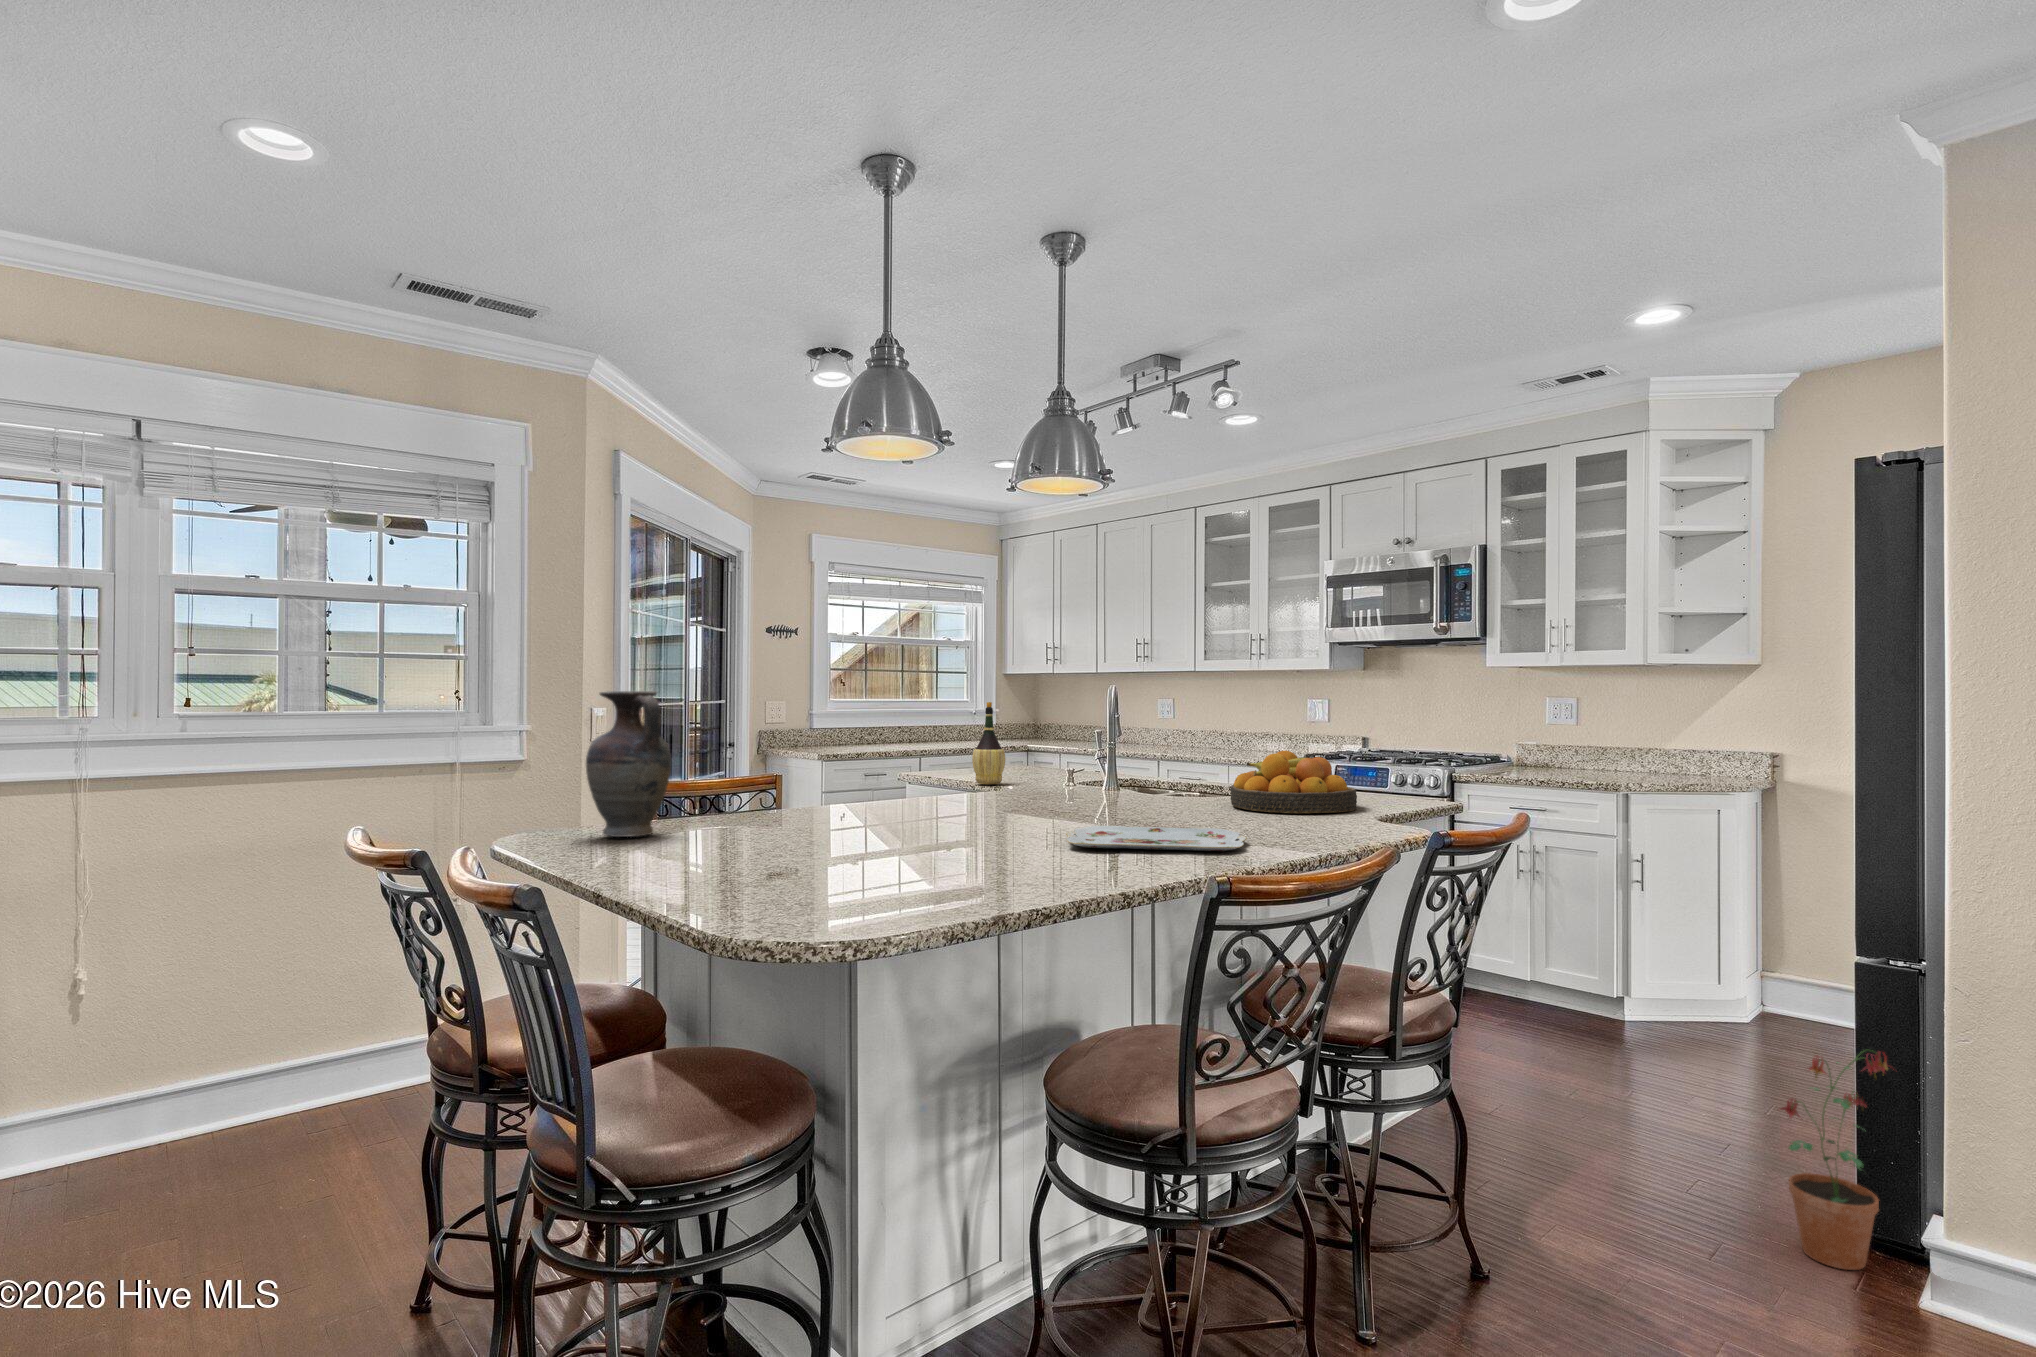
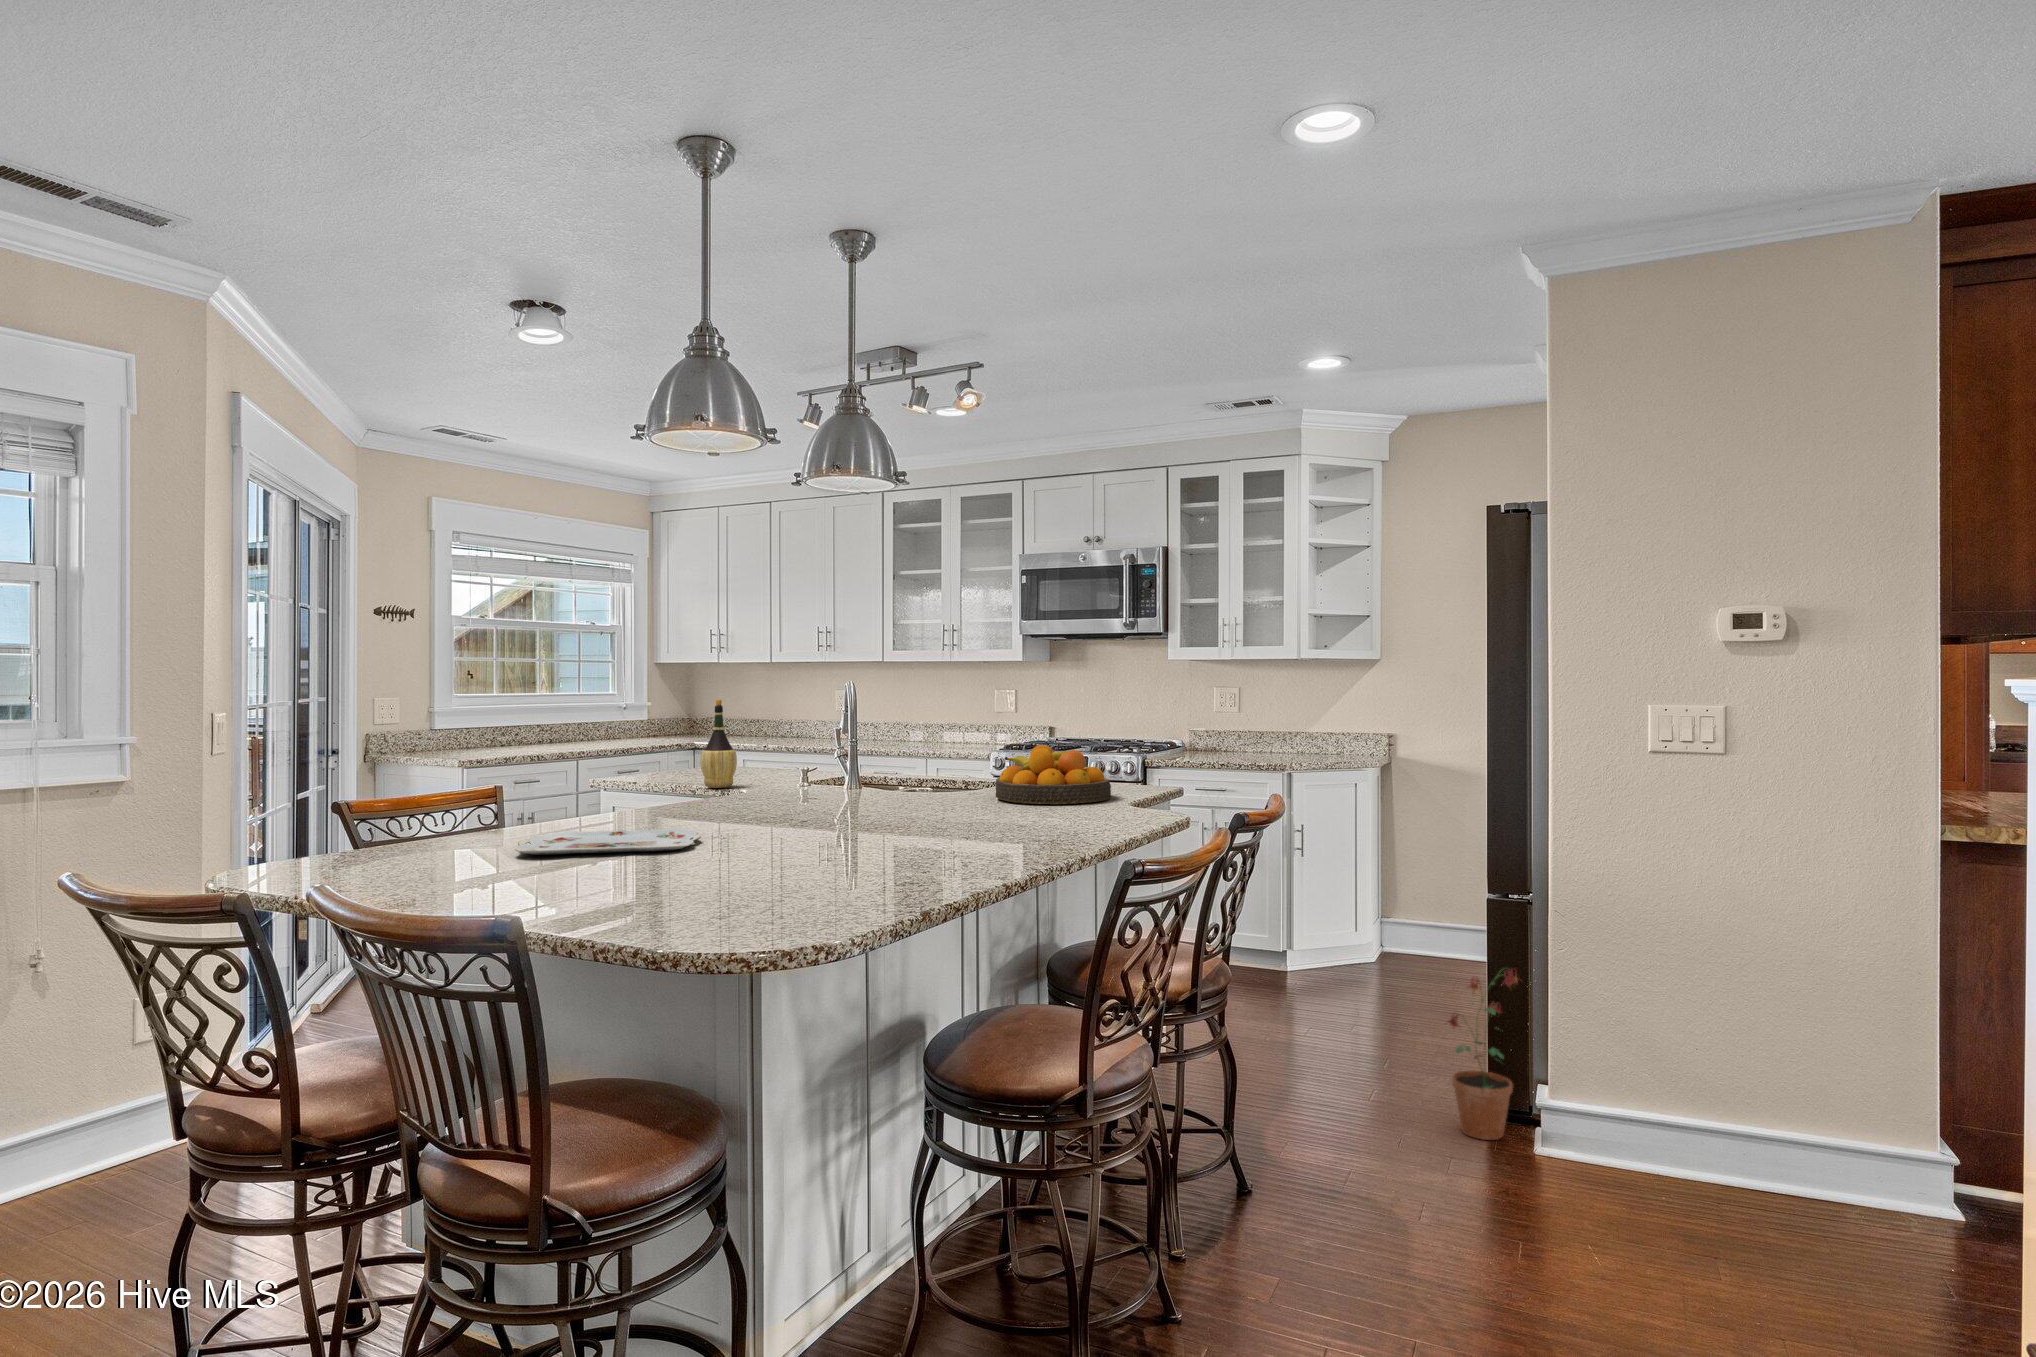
vase: present [586,691,671,837] -> none [333,698,438,866]
serving tray: present [1066,826,1247,851] -> present [515,829,701,855]

